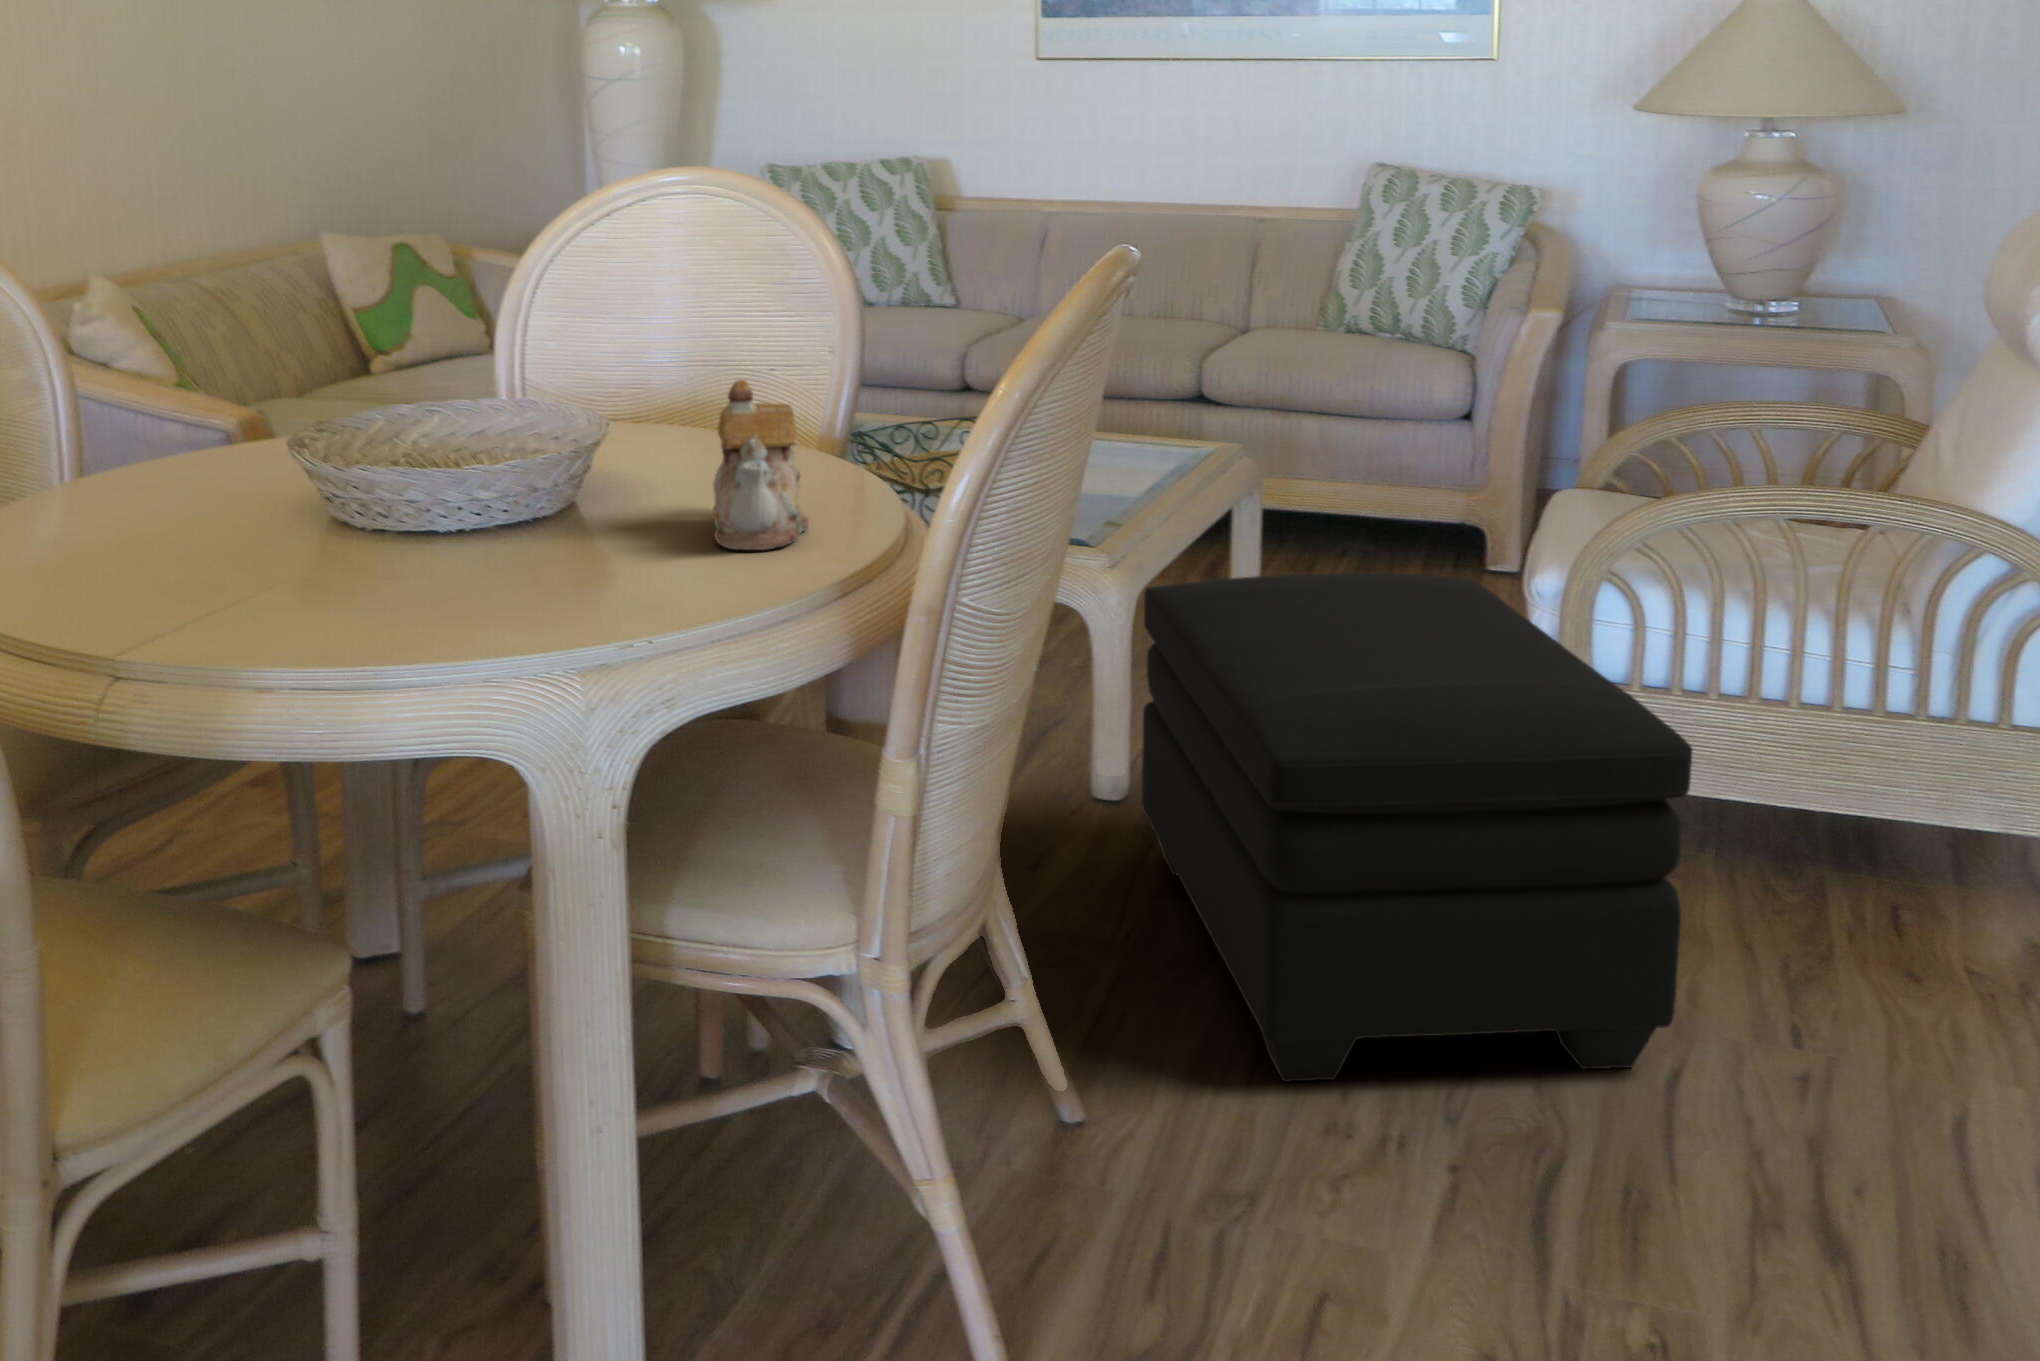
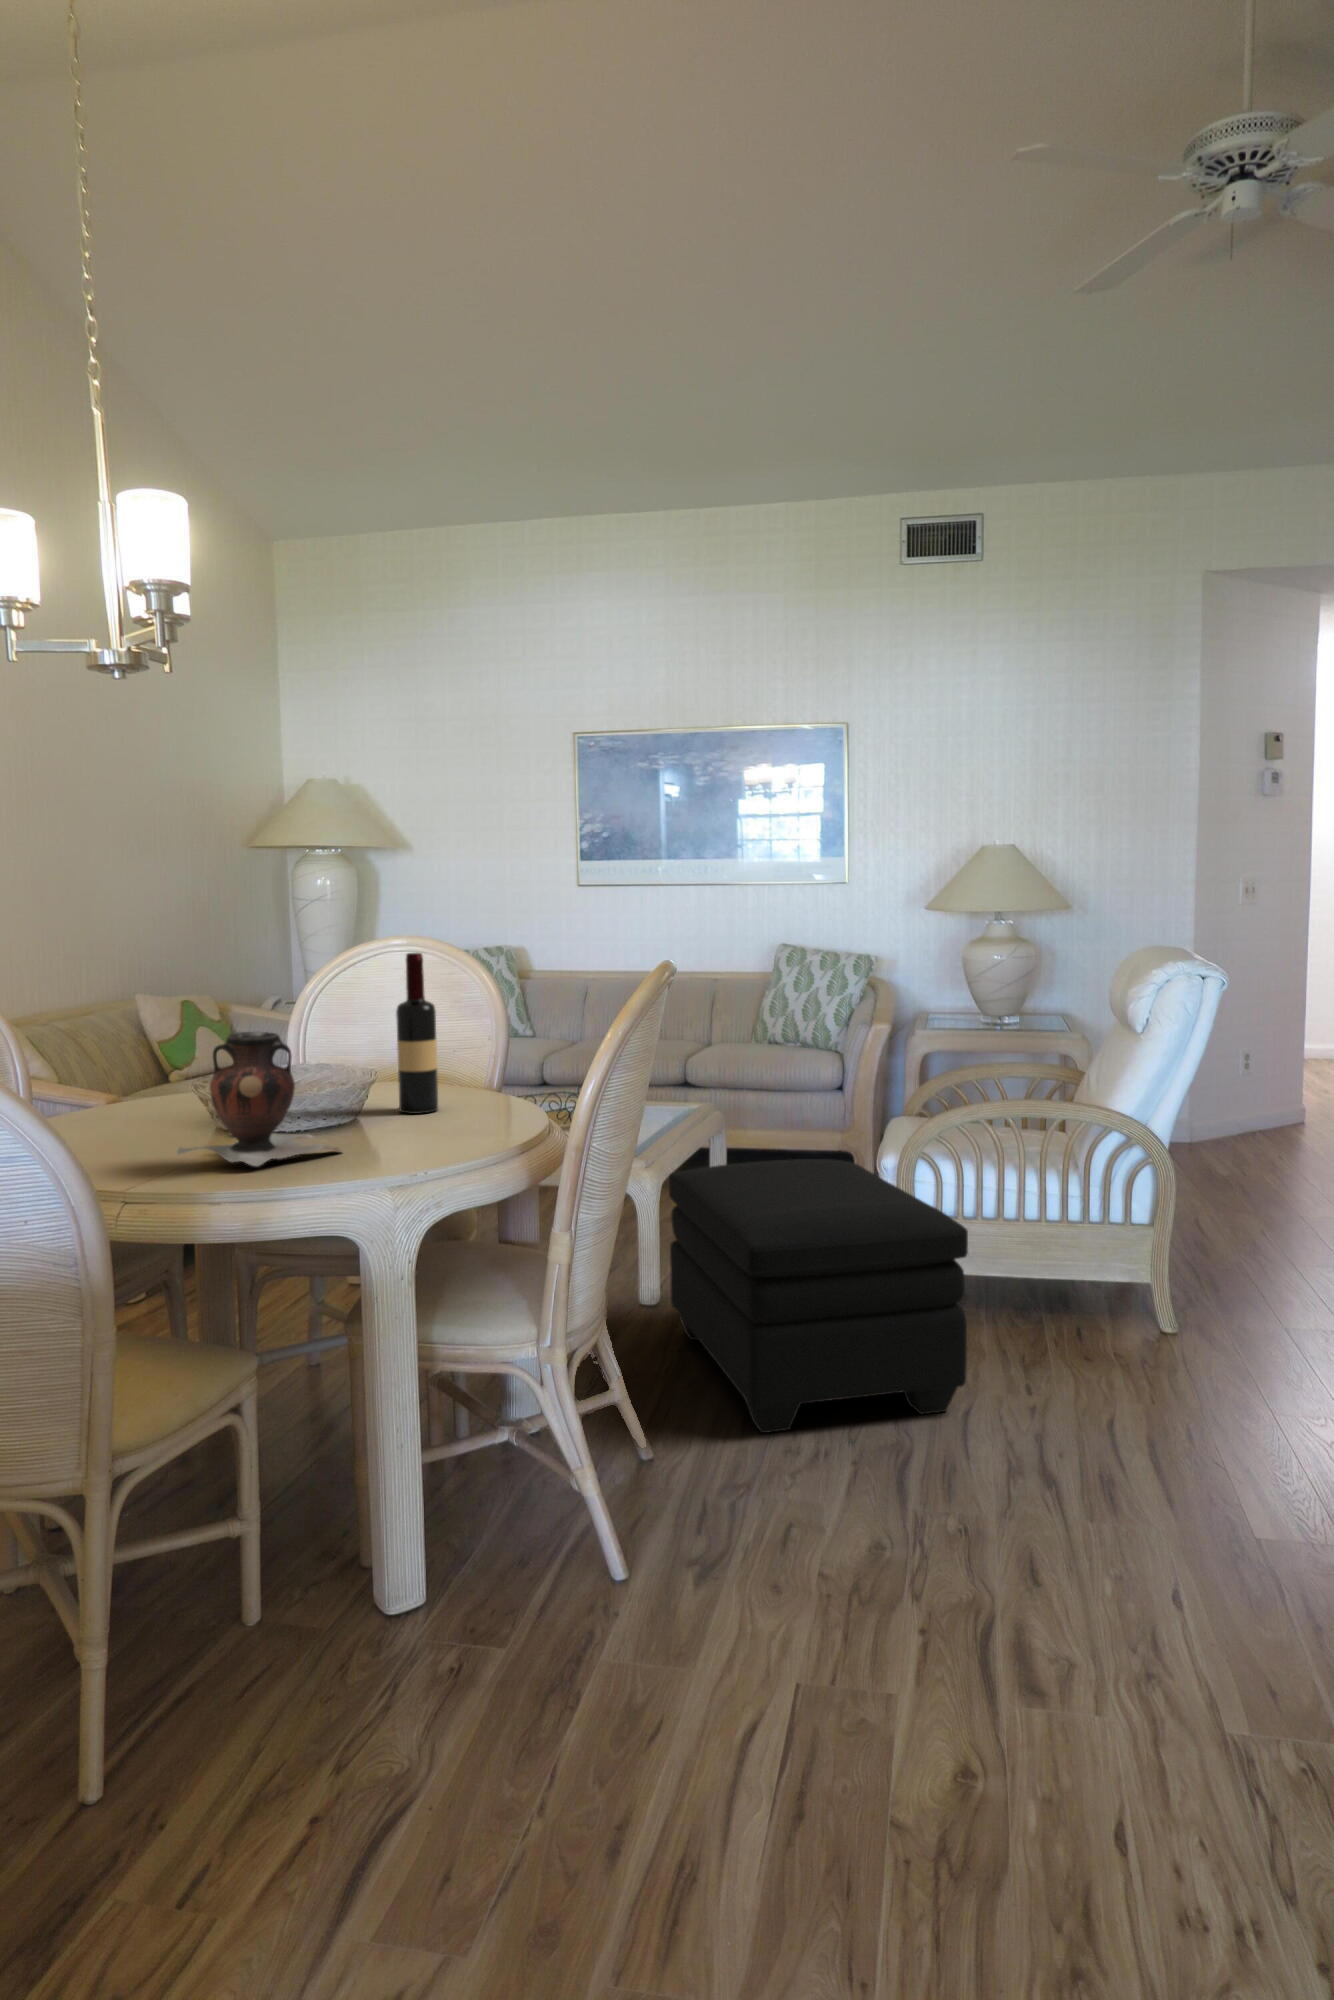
wine bottle: none [645,216,717,501] -> present [396,953,438,1114]
vase: none [224,371,520,617] -> present [177,1032,340,1166]
teapot: present [713,380,809,550] -> none [444,1040,497,1131]

